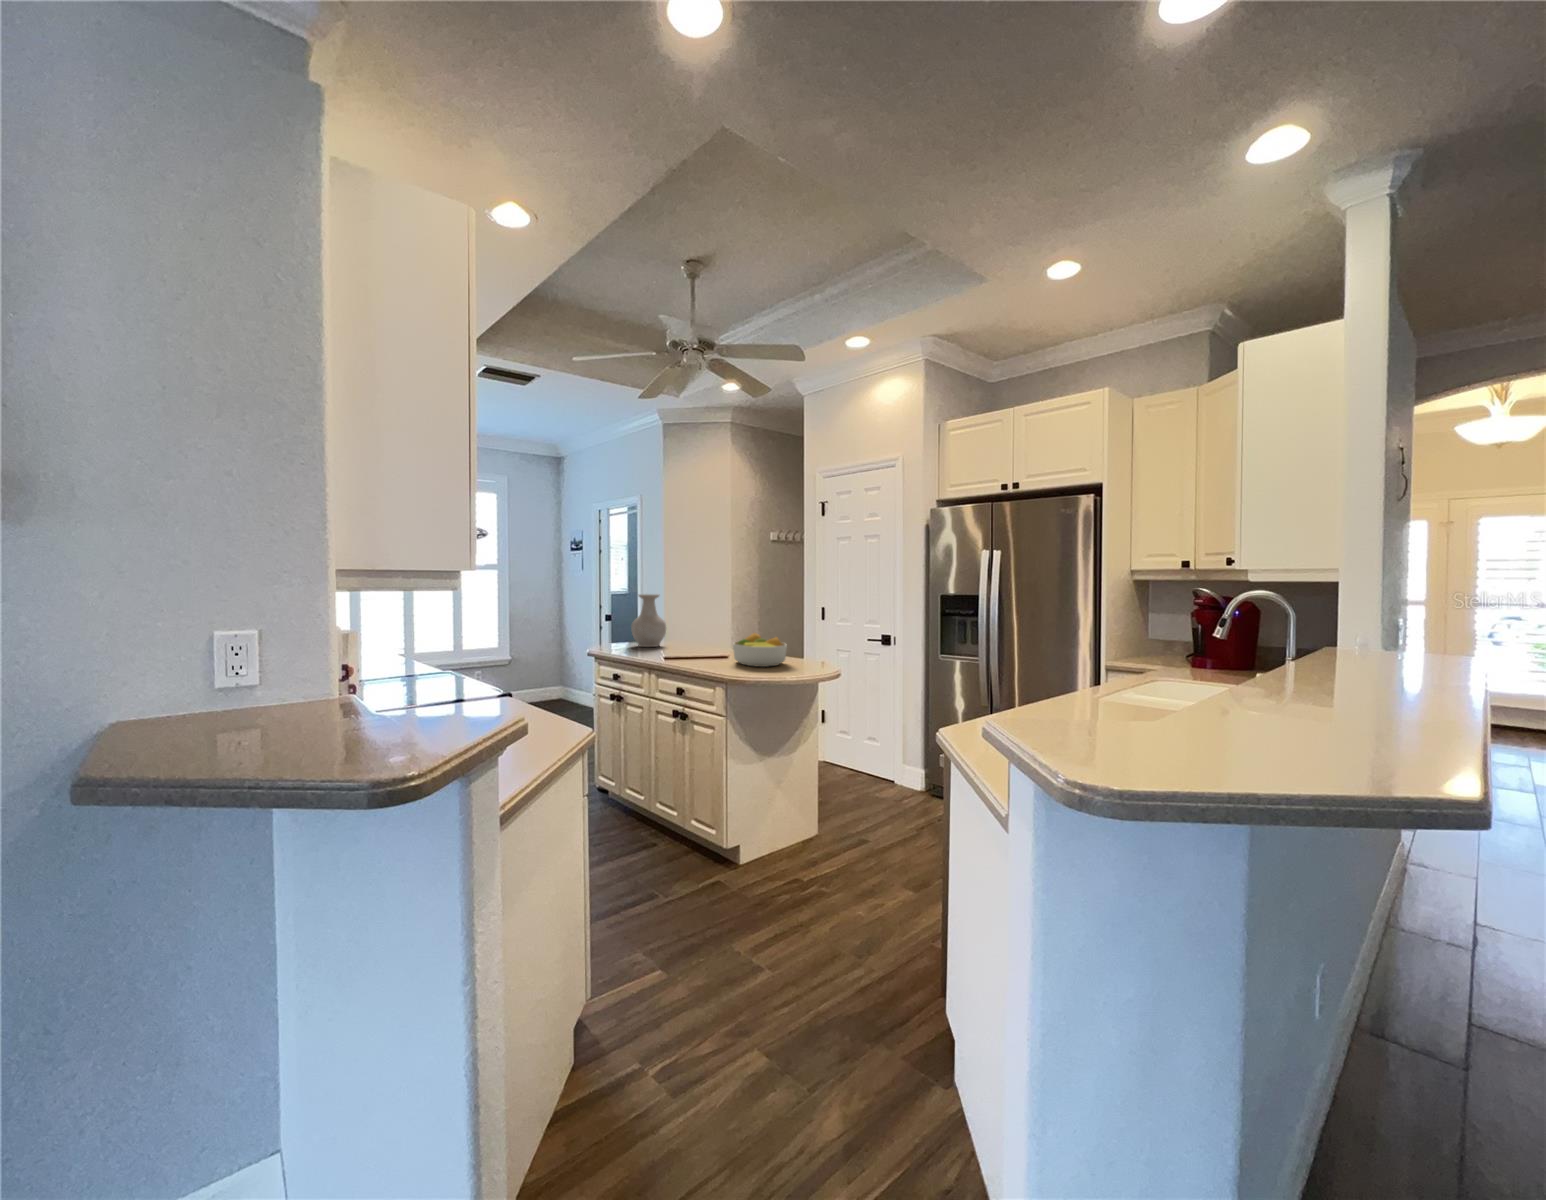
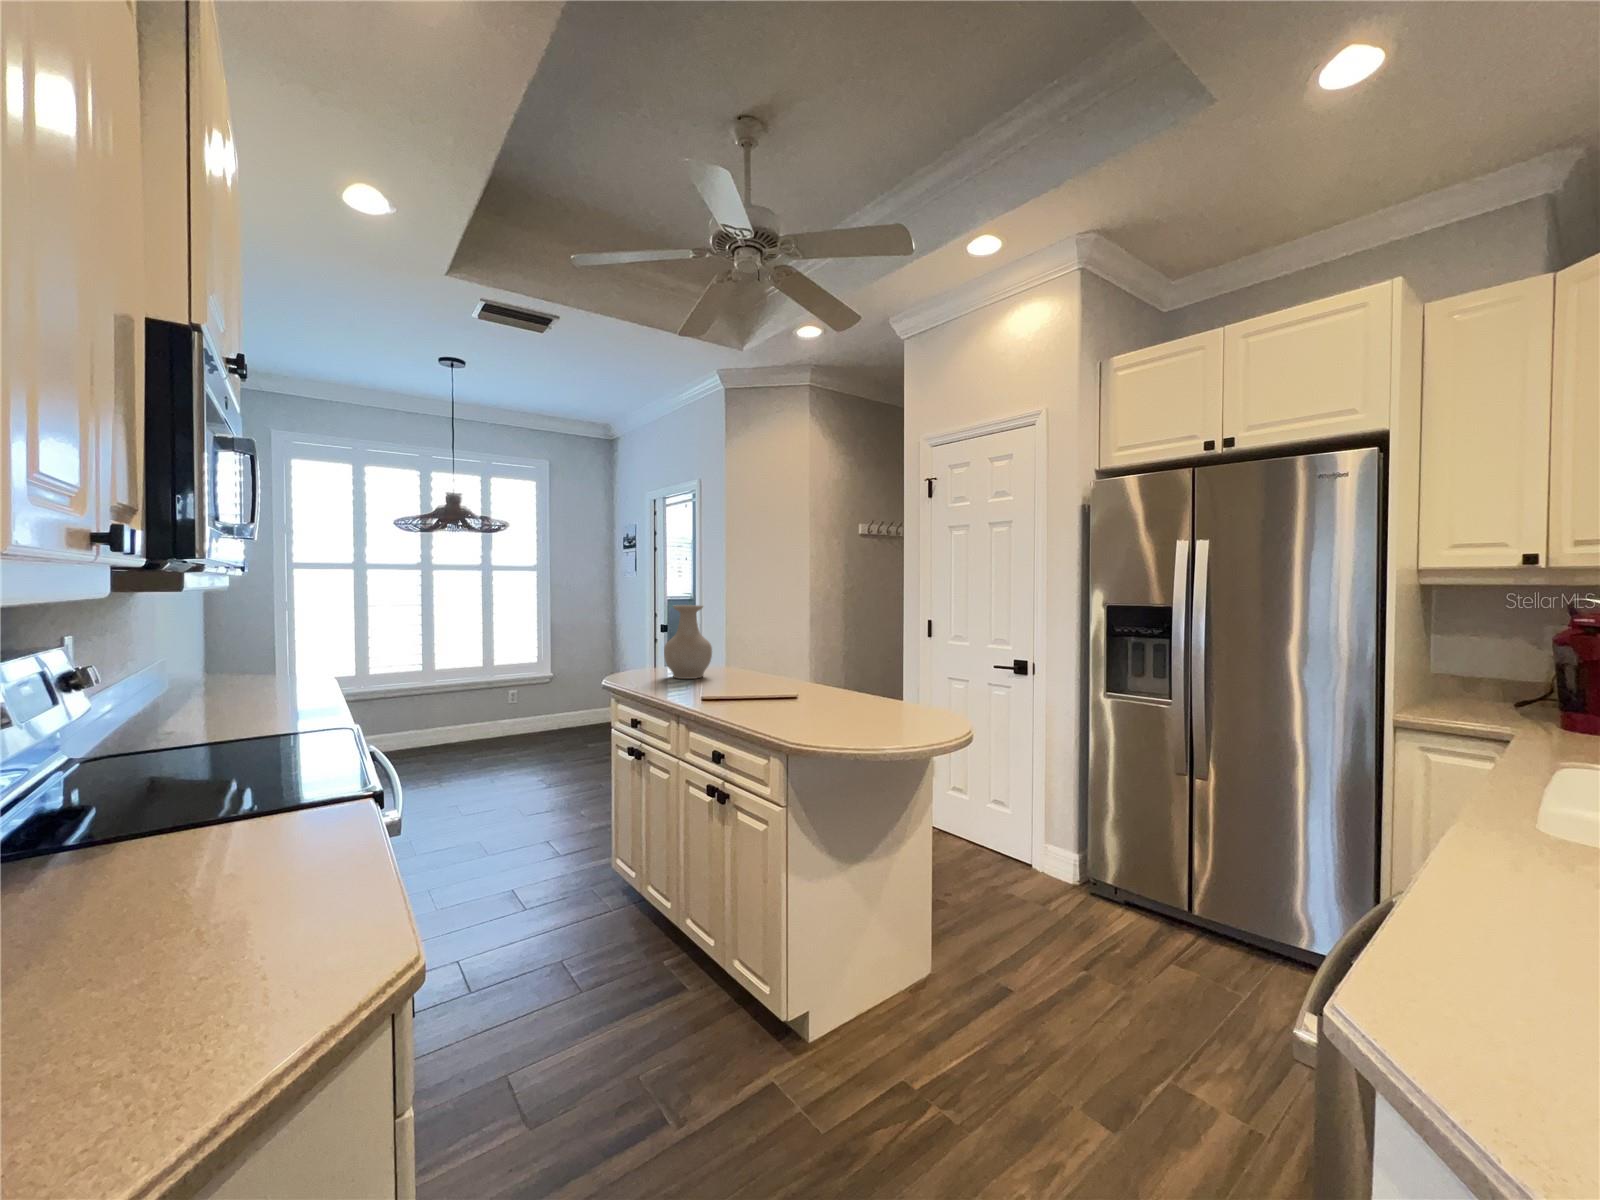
fruit bowl: present [733,633,787,667] -> none [798,668,884,726]

